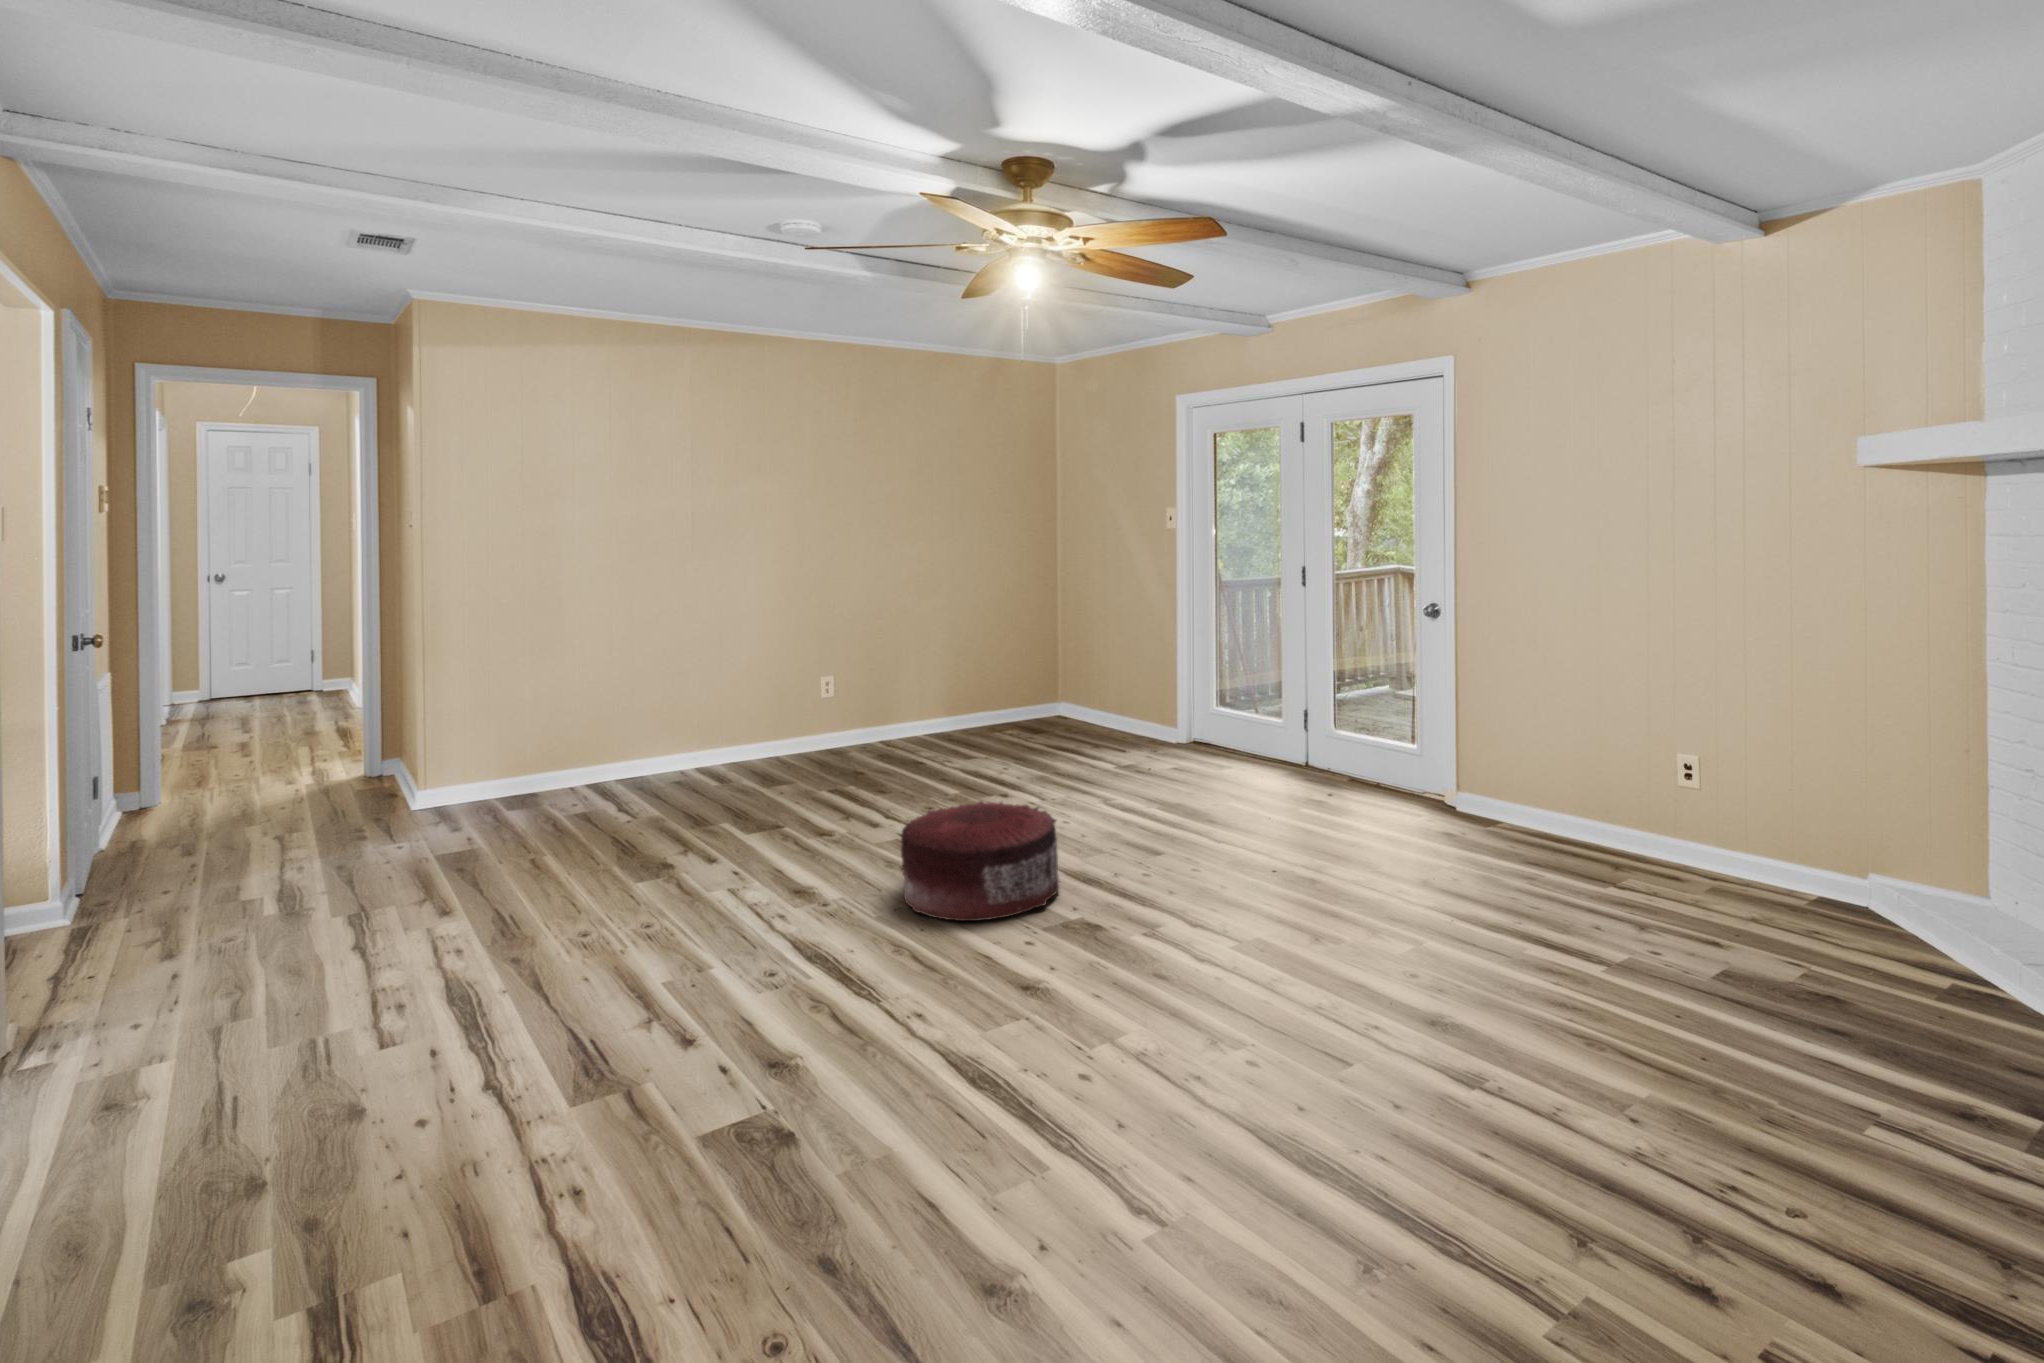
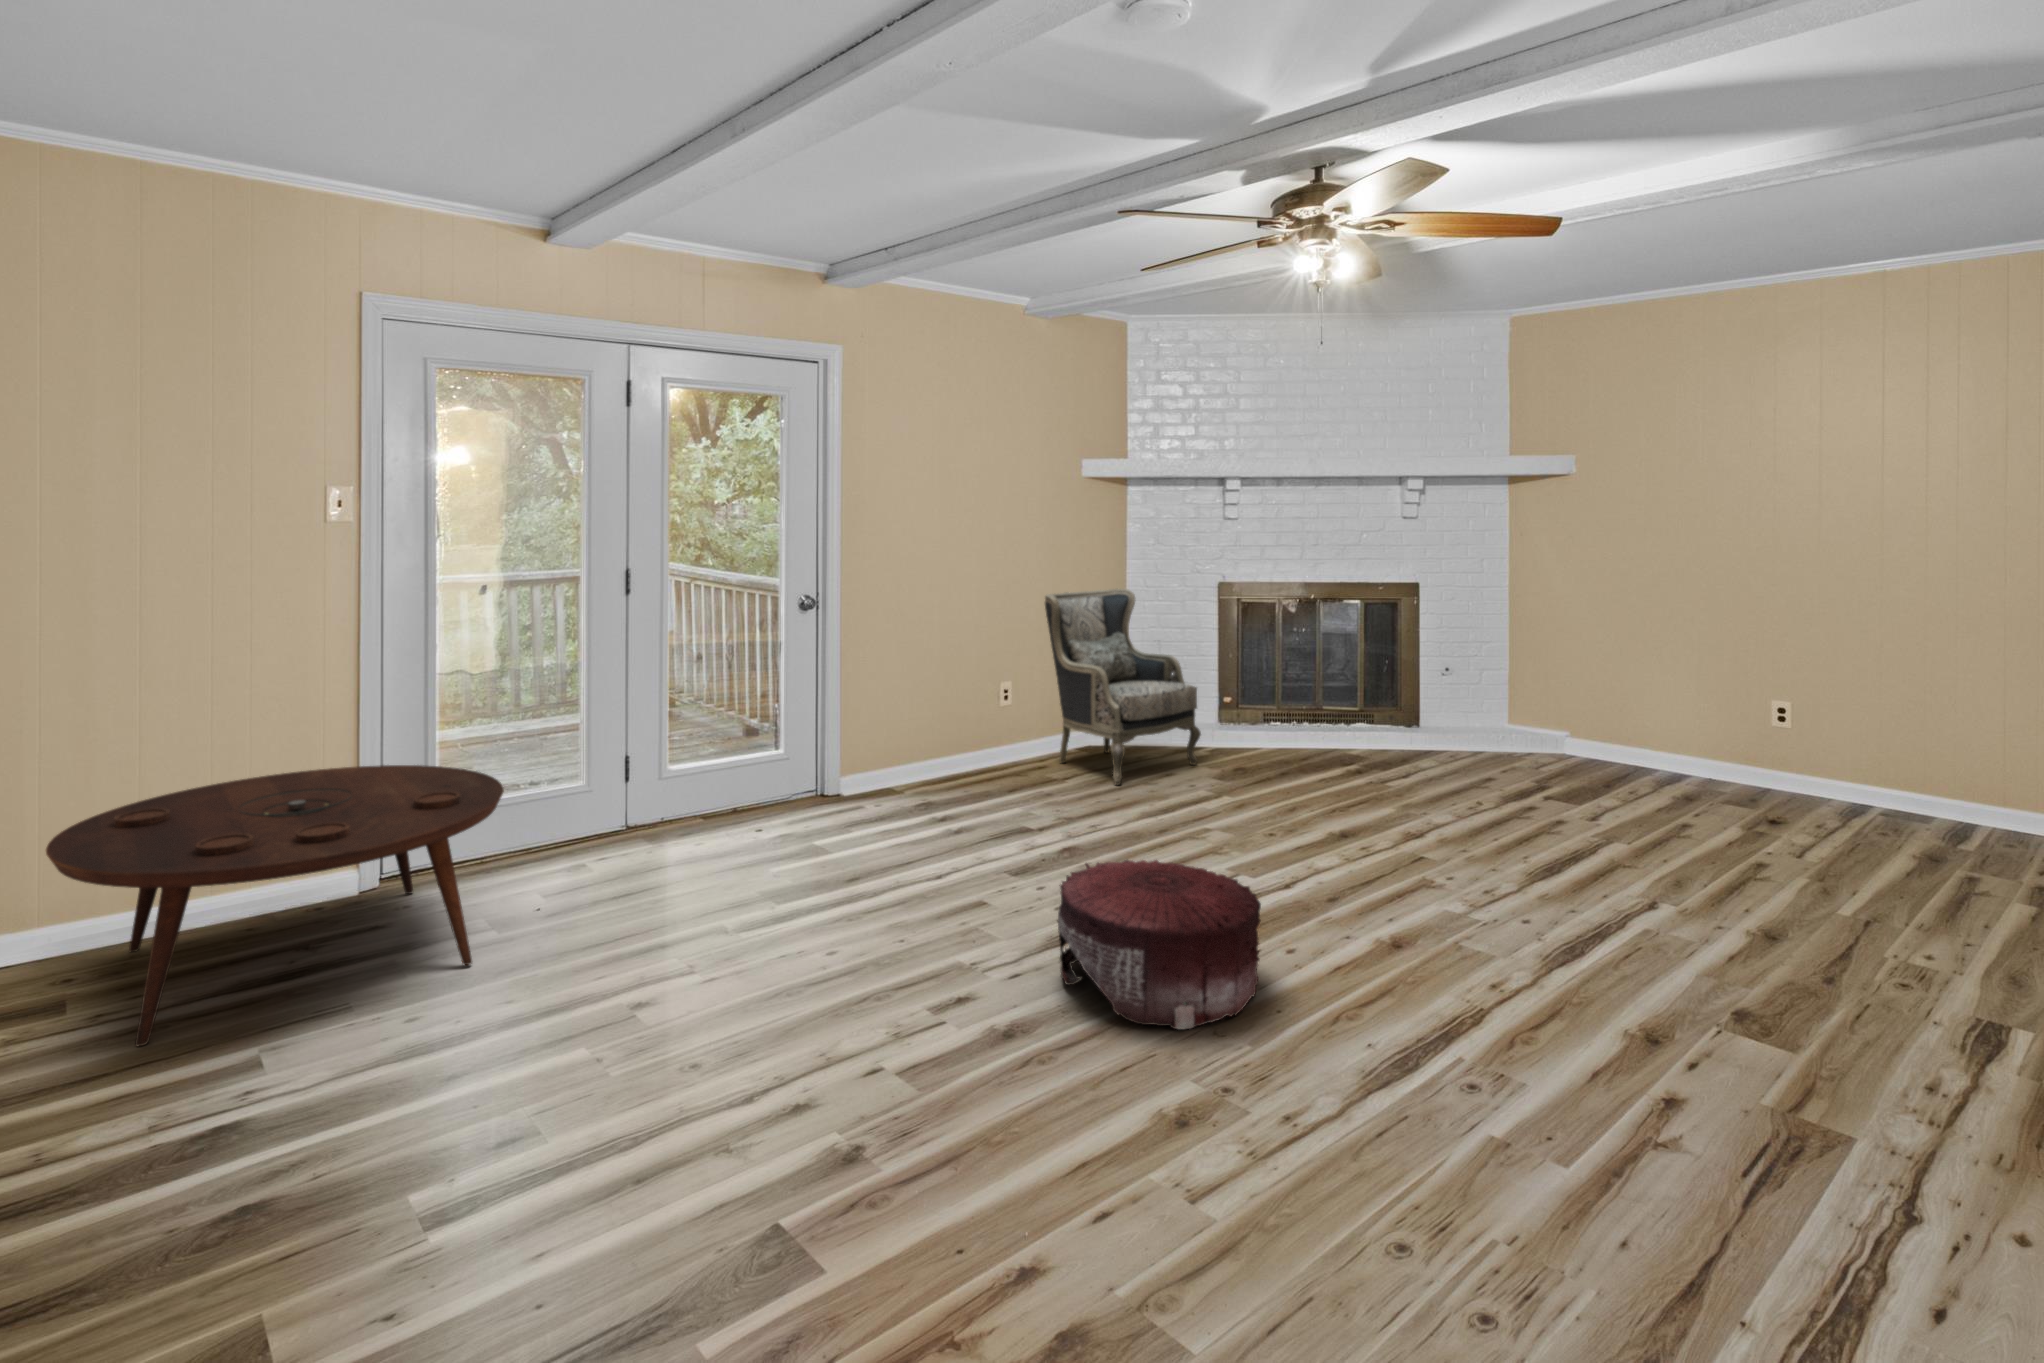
armchair: none [1579,641,1835,972] -> present [1045,589,1201,785]
coffee table: none [983,663,1167,767] -> present [46,765,504,1046]

